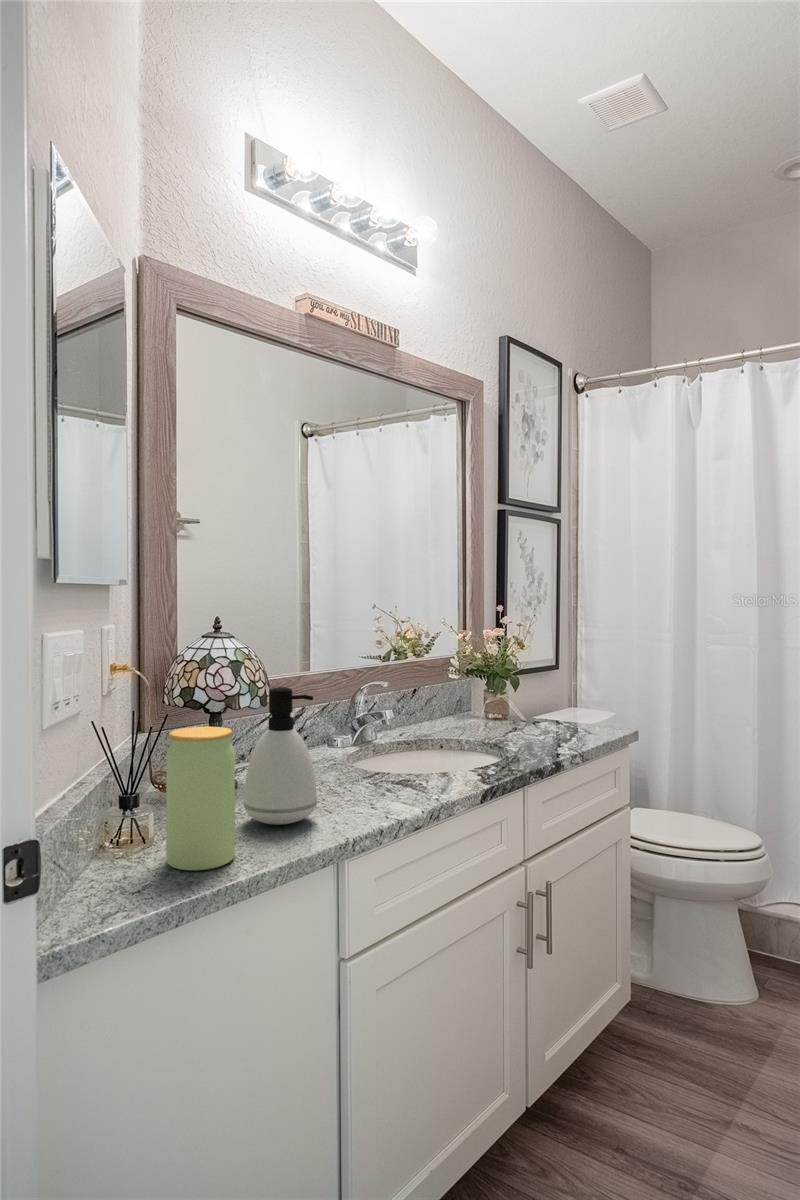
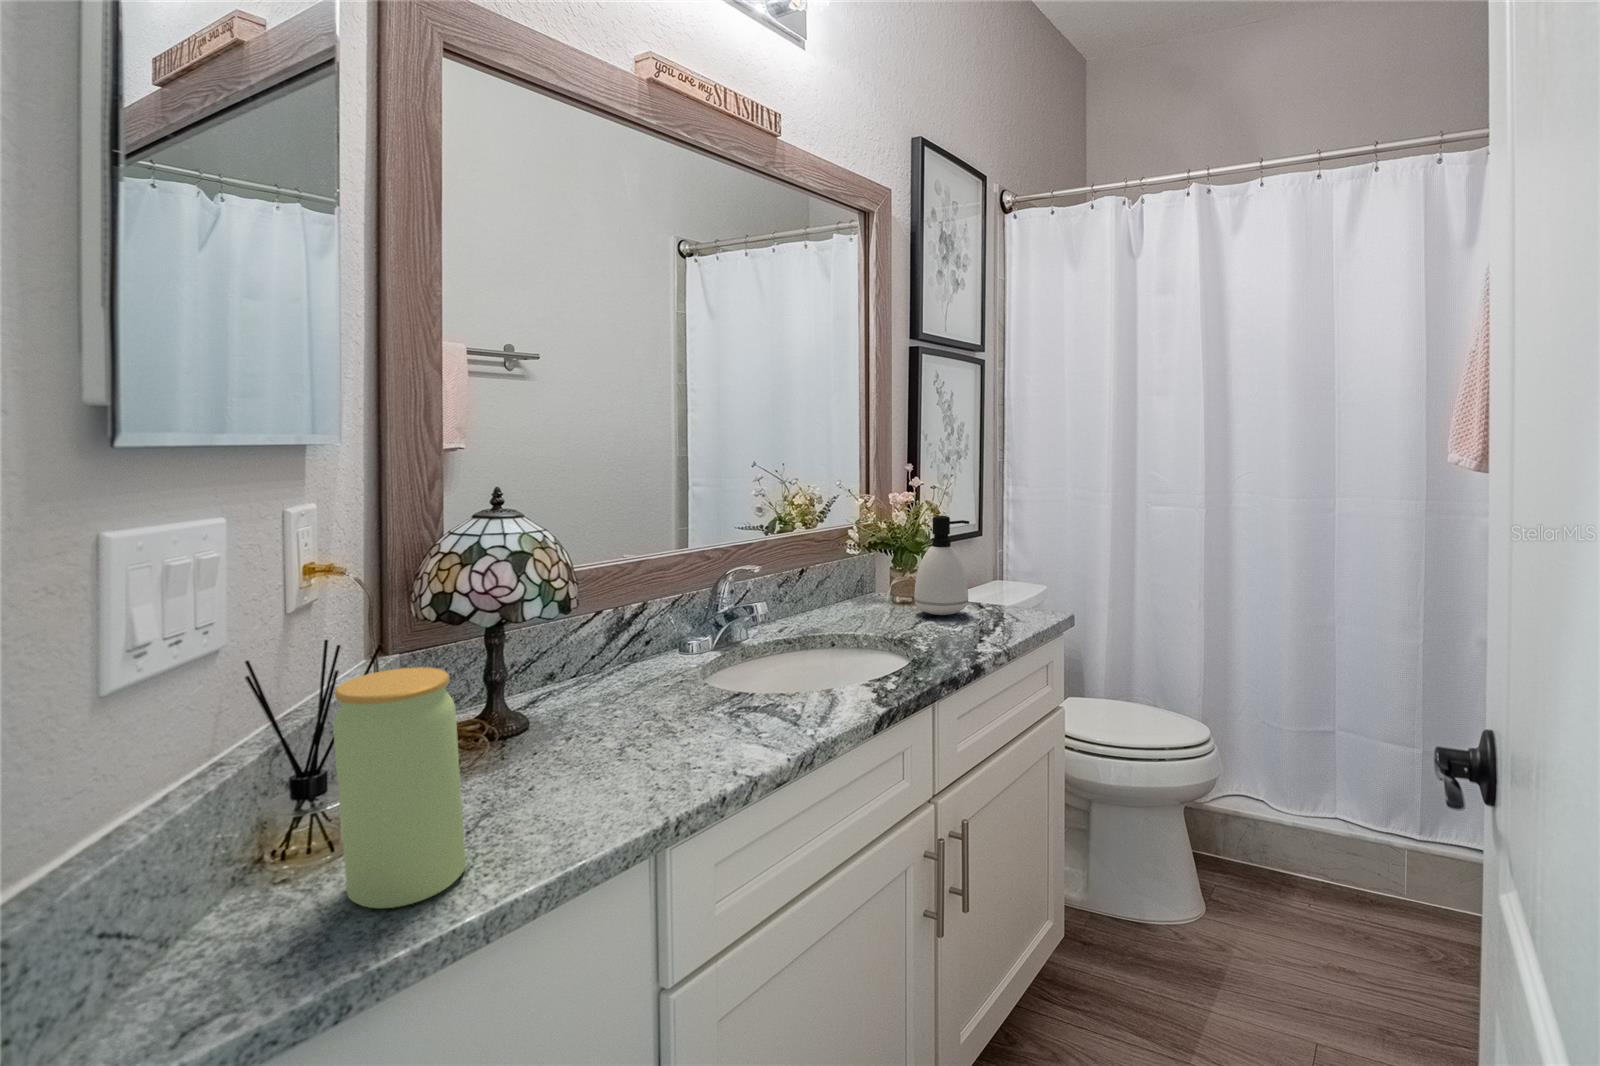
soap dispenser: present [244,687,317,825] -> present [914,516,969,615]

